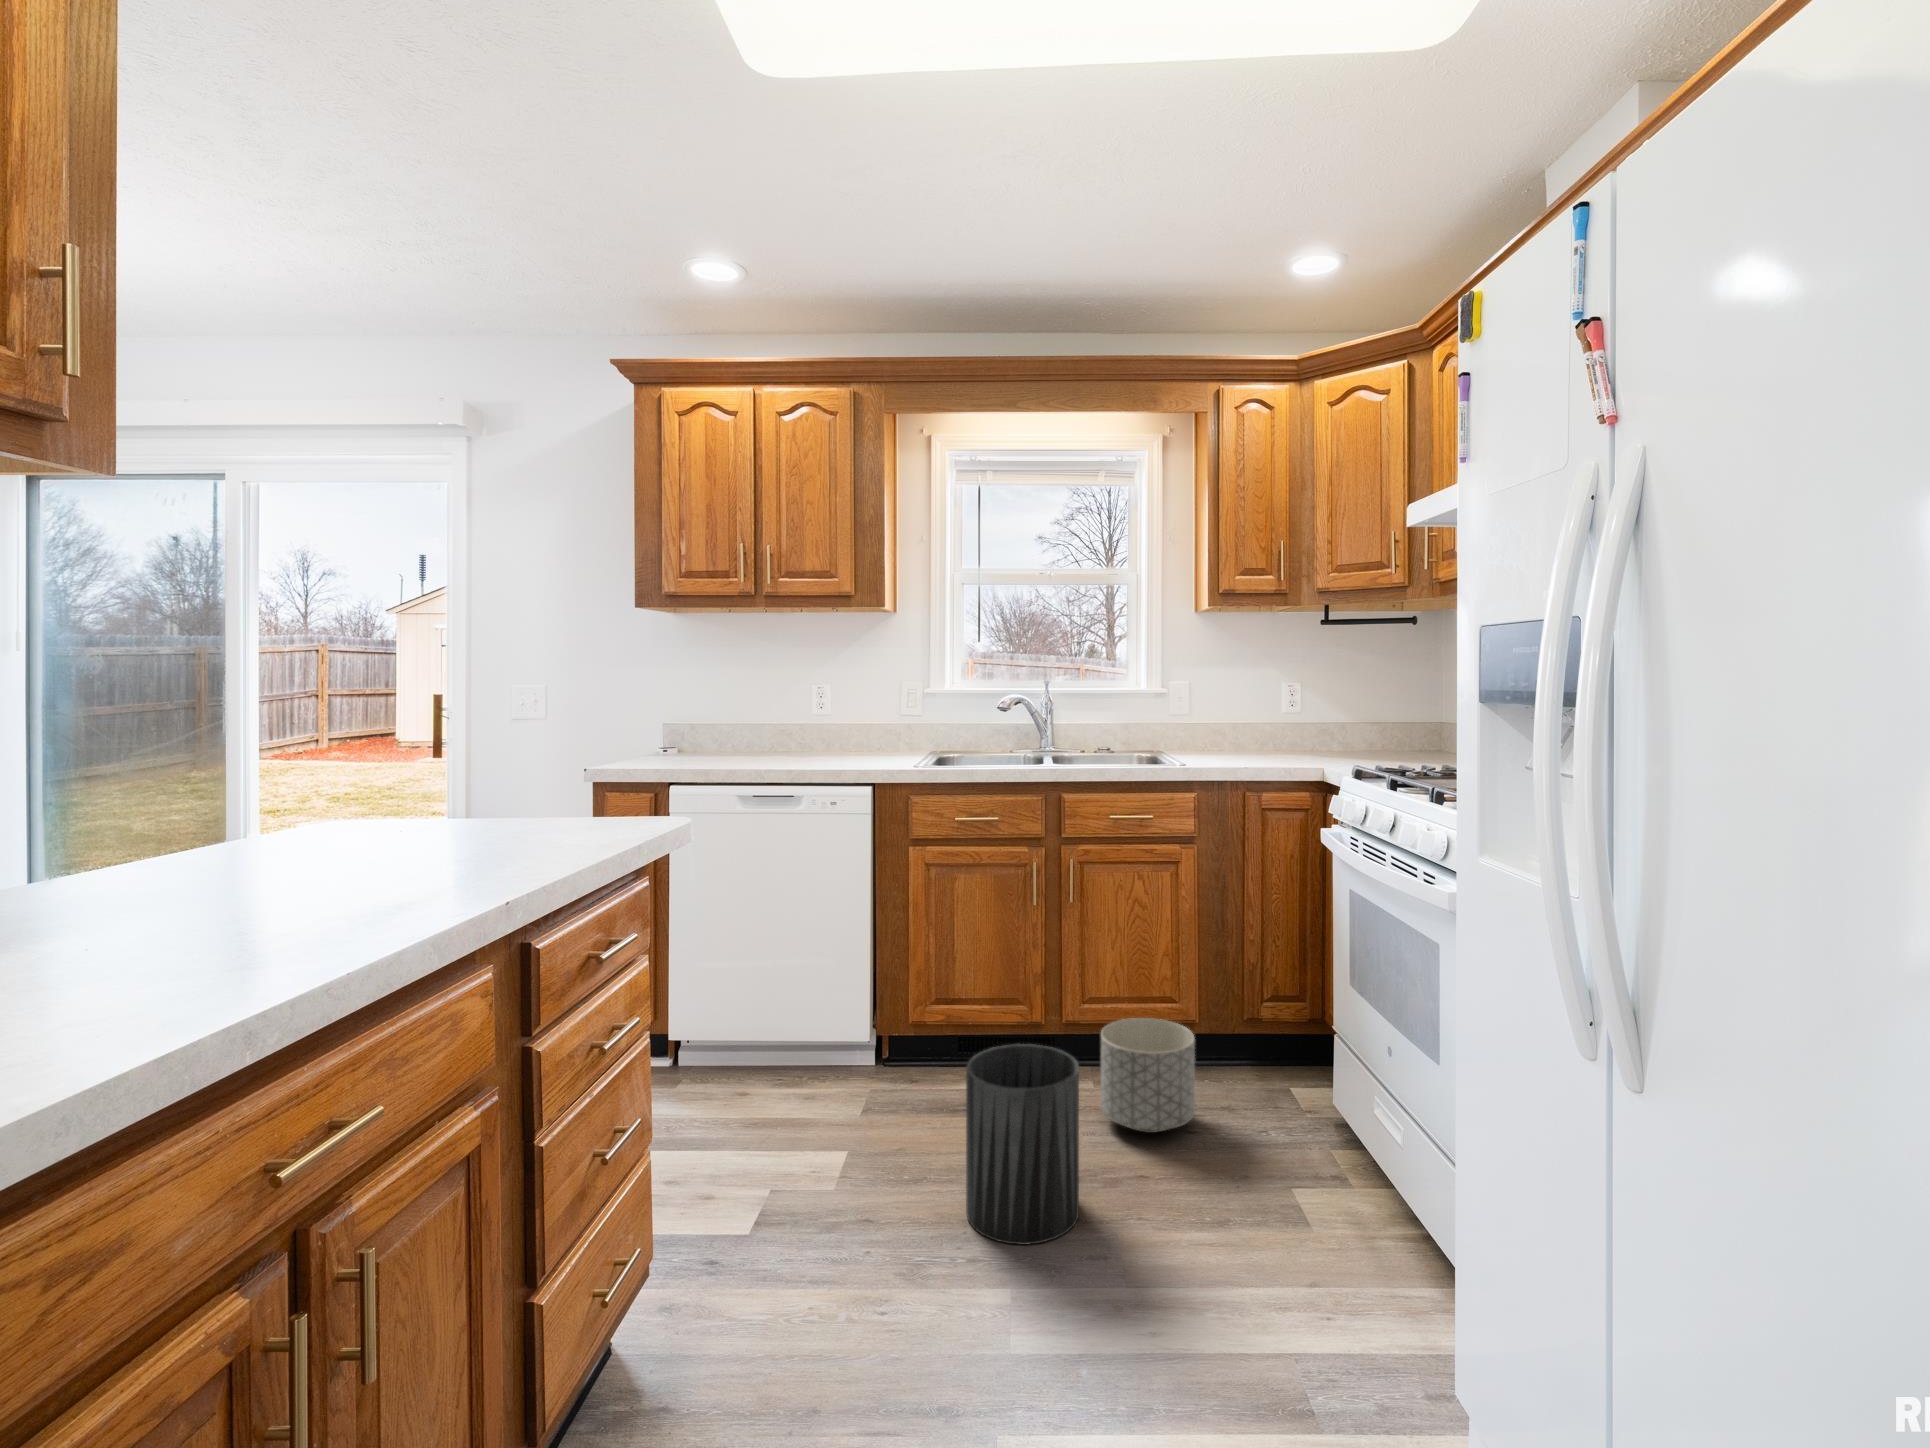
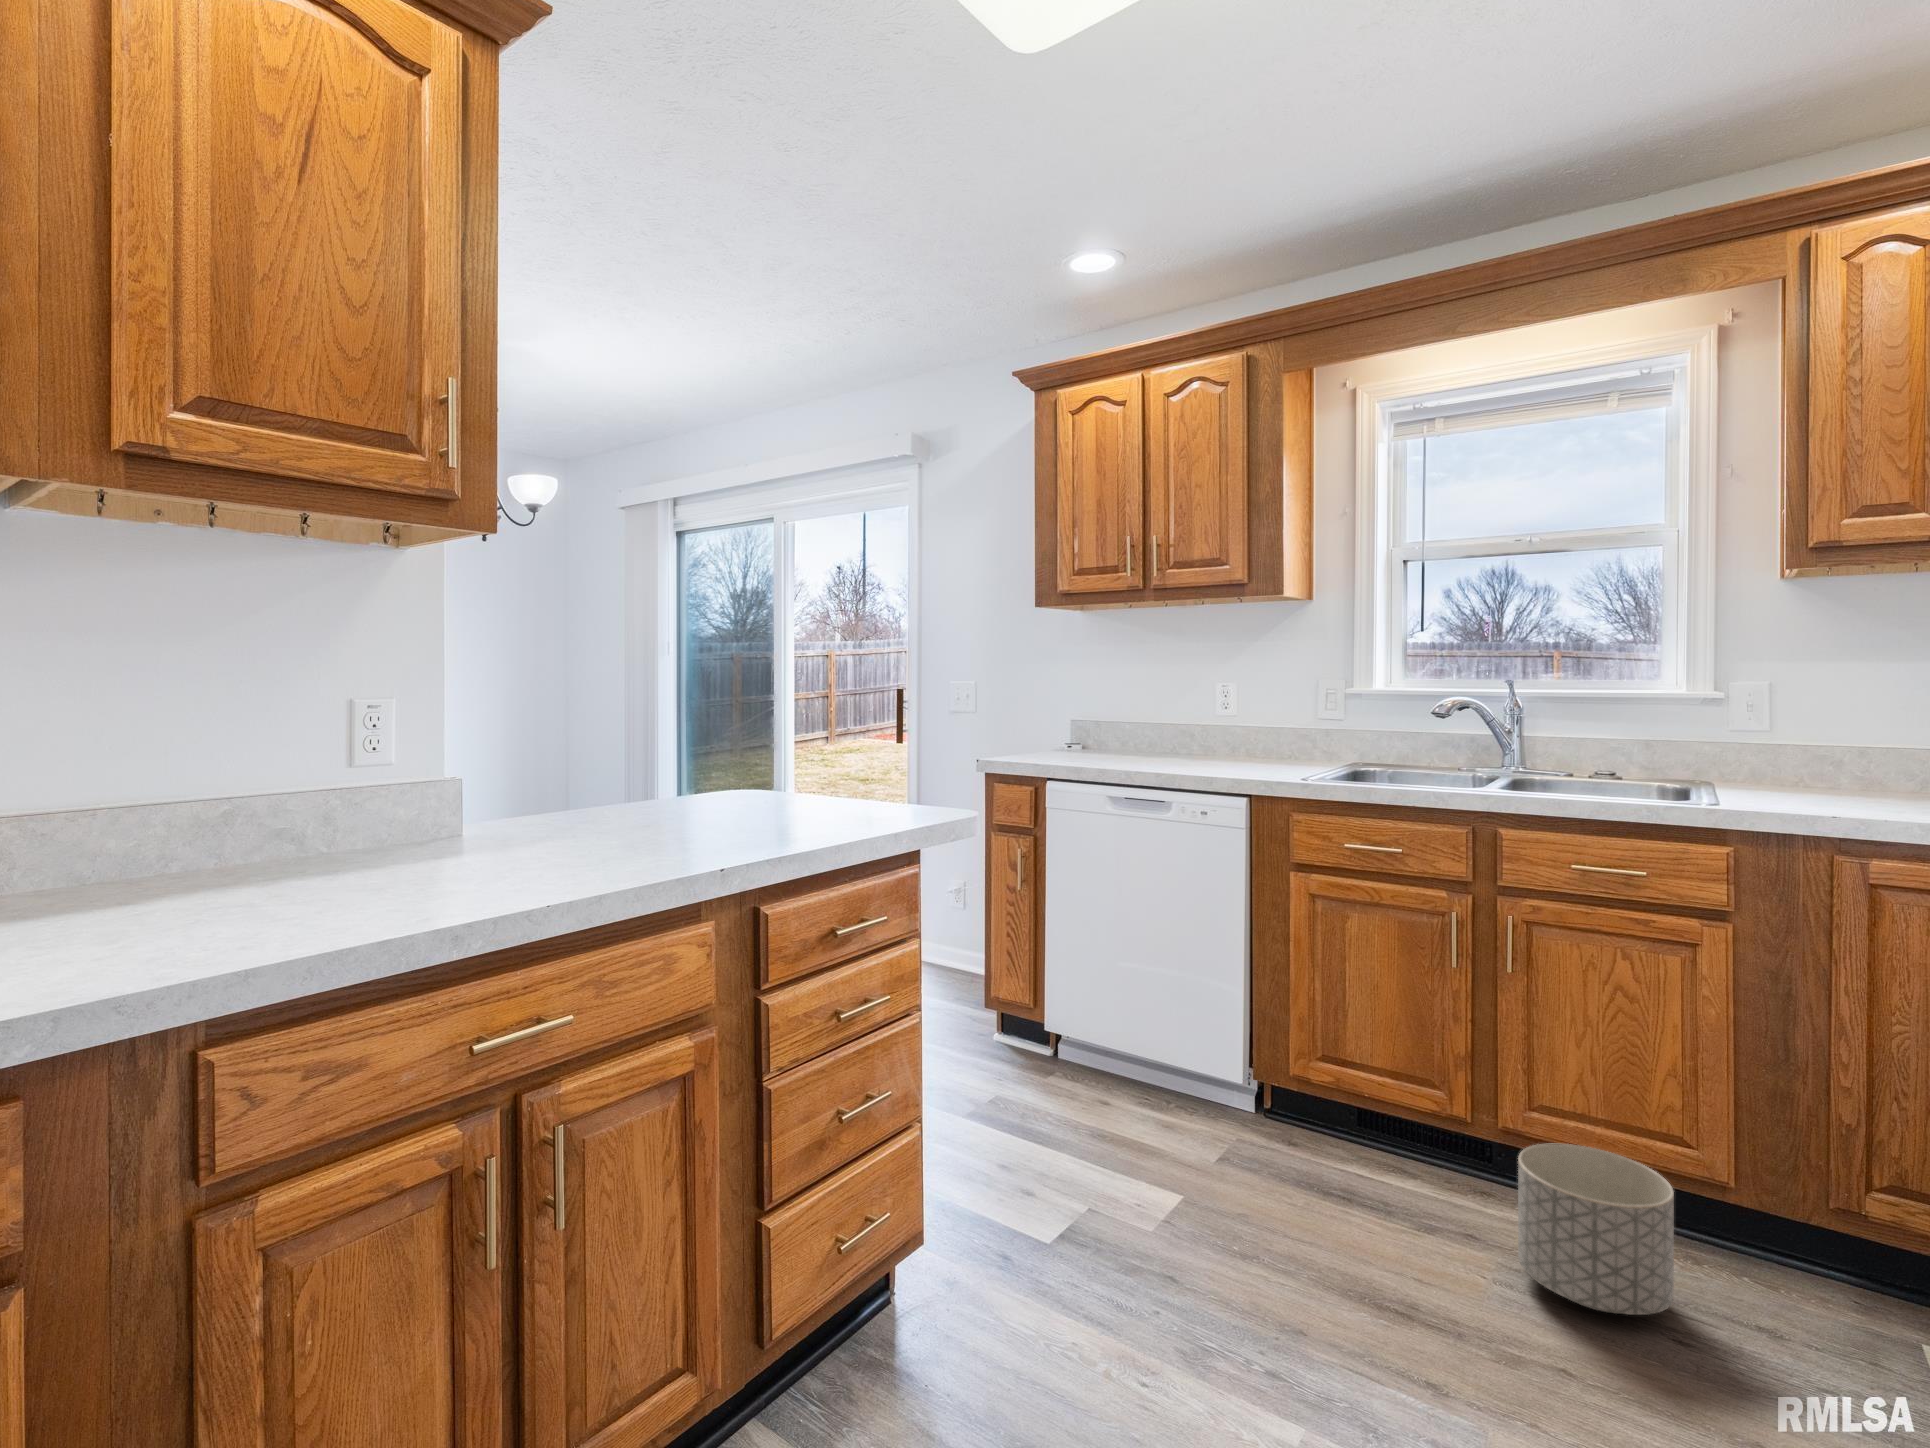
trash can: present [966,1044,1079,1245] -> none [1277,1127,1429,1383]

